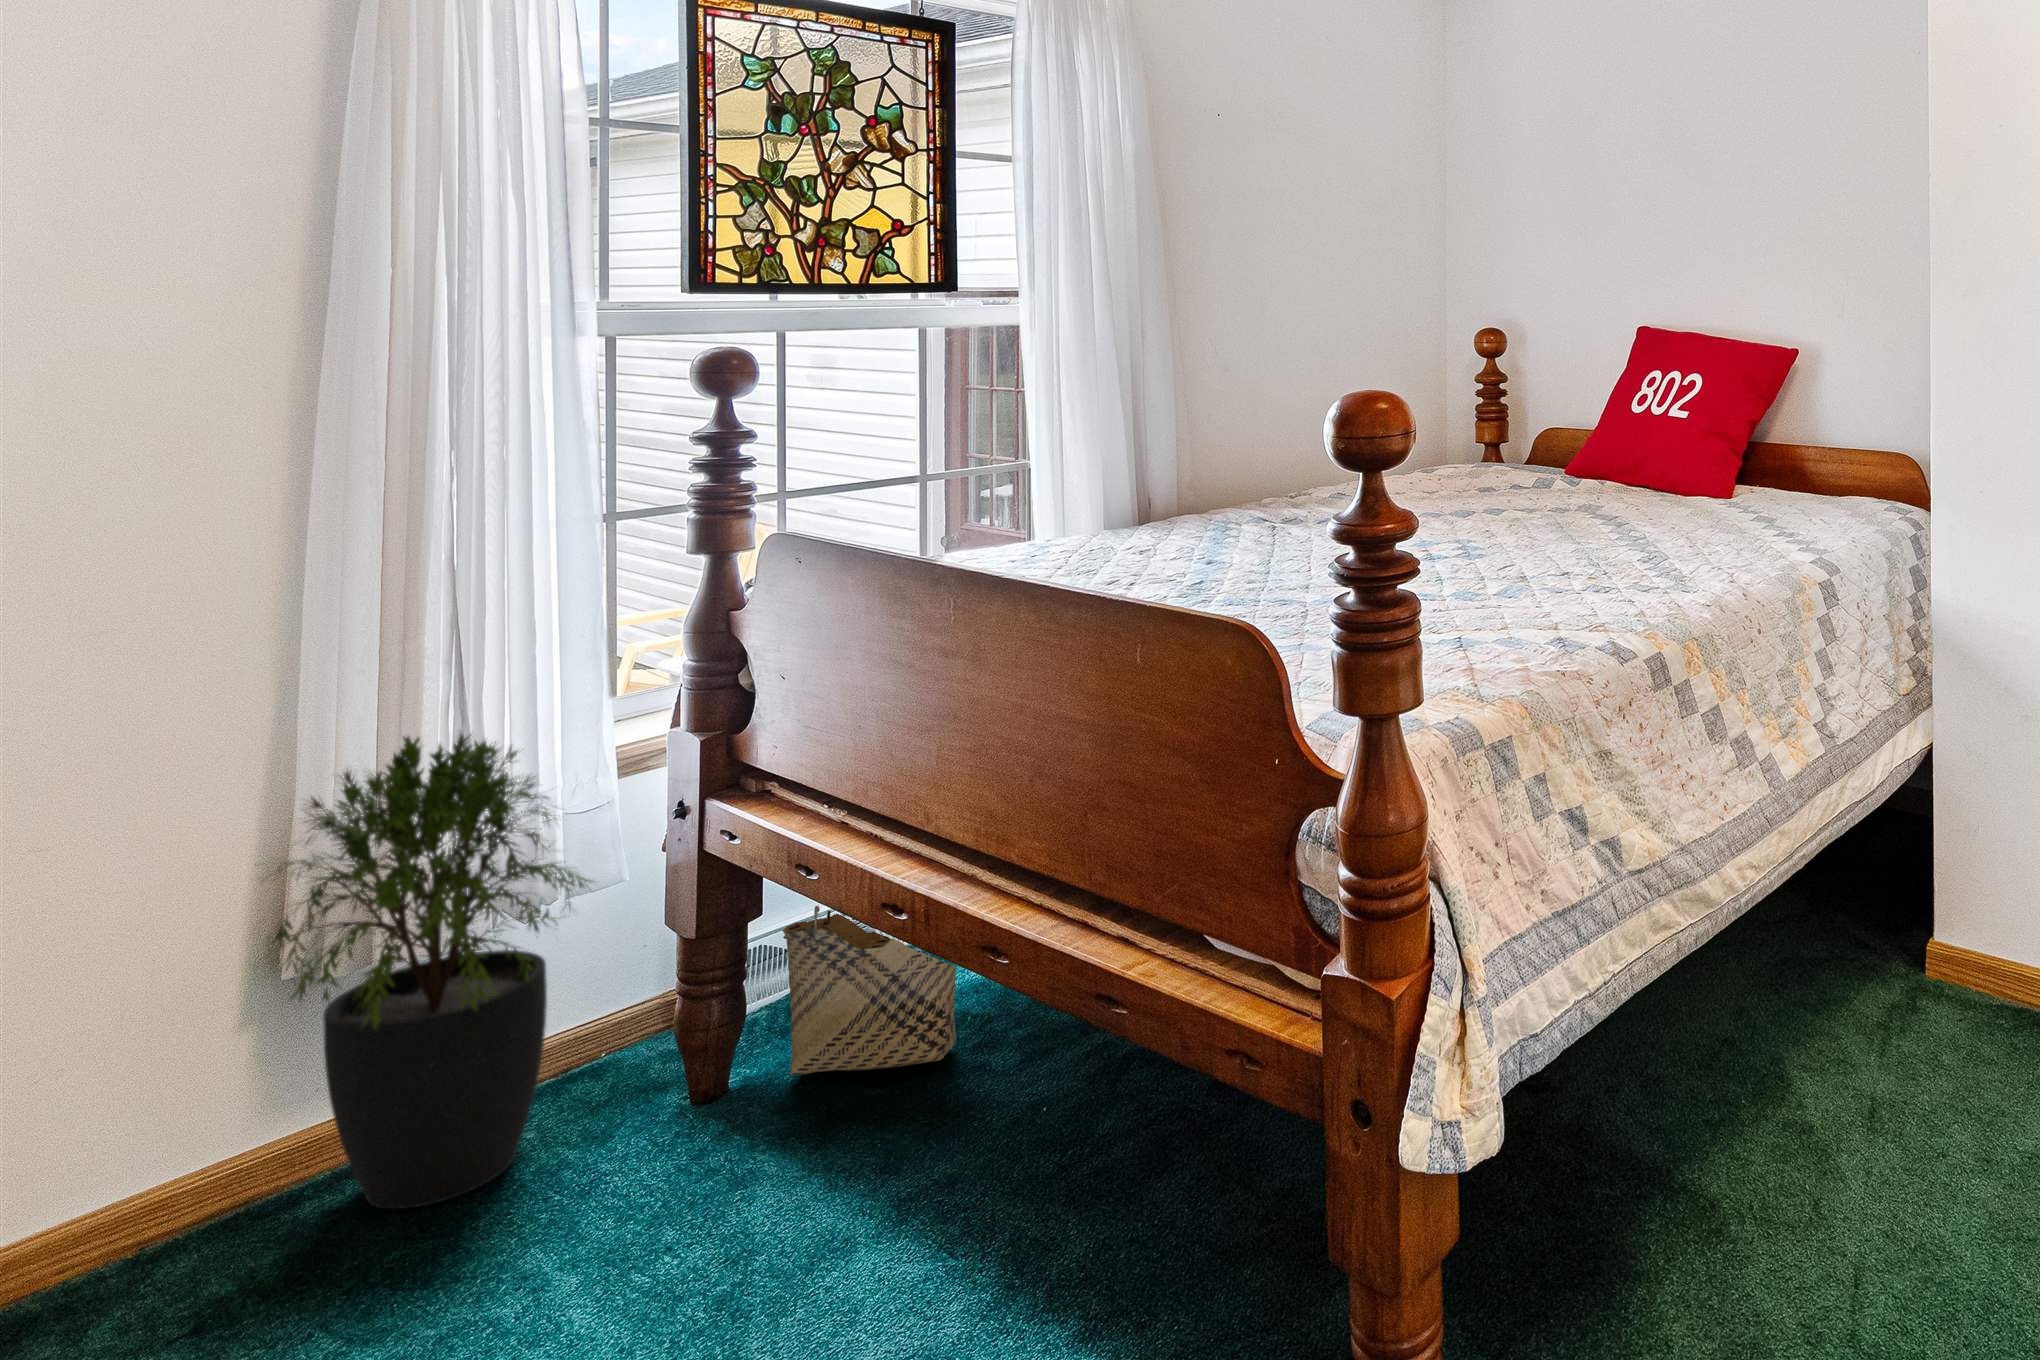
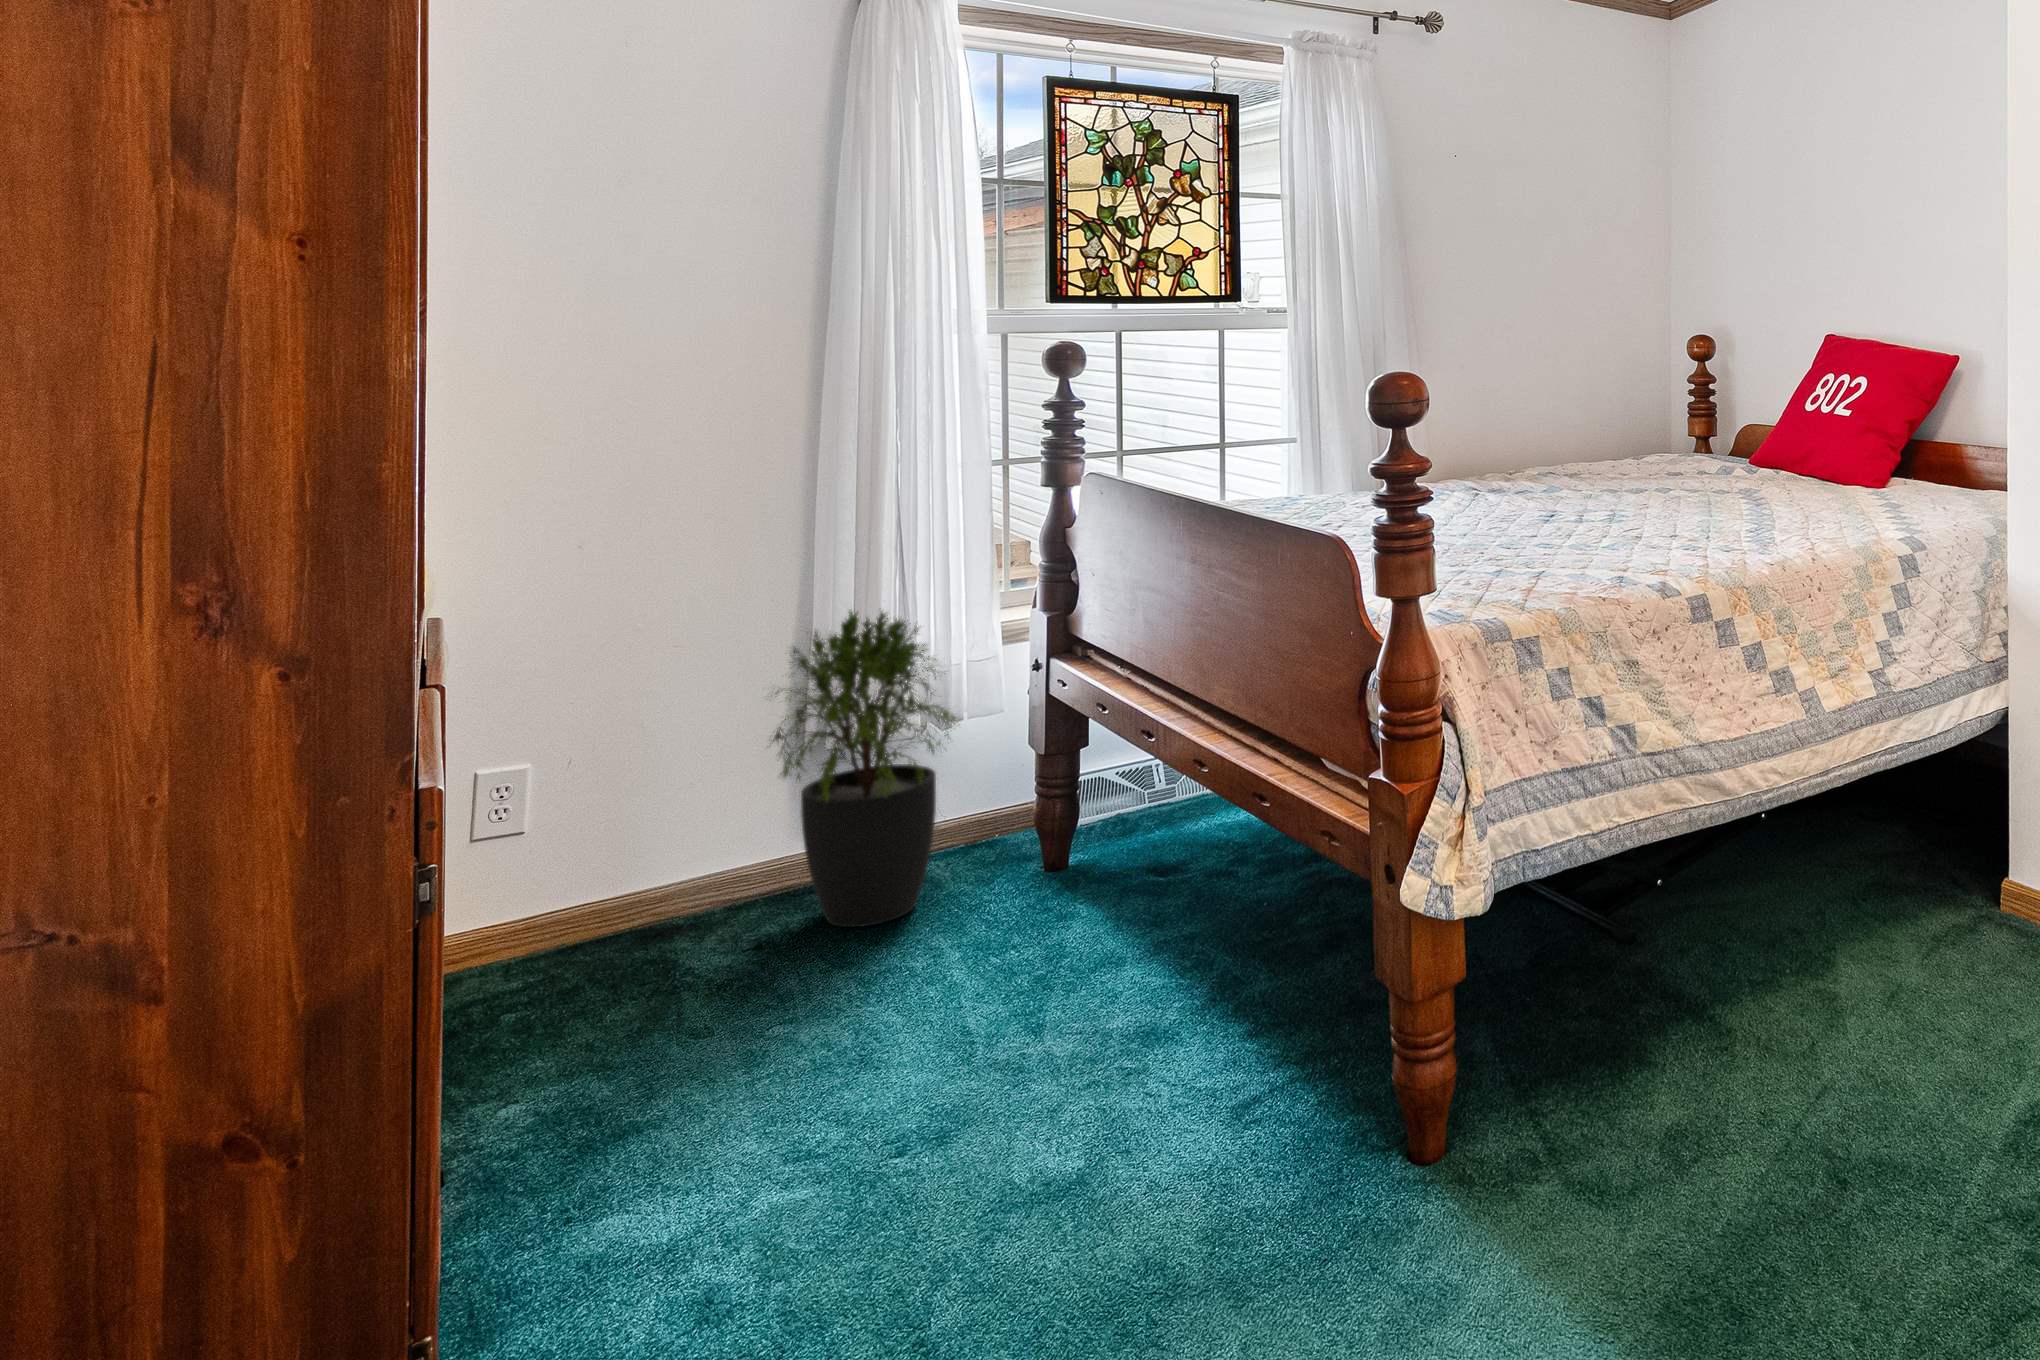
woven basket: present [782,906,956,1076] -> none [1092,702,1217,879]

